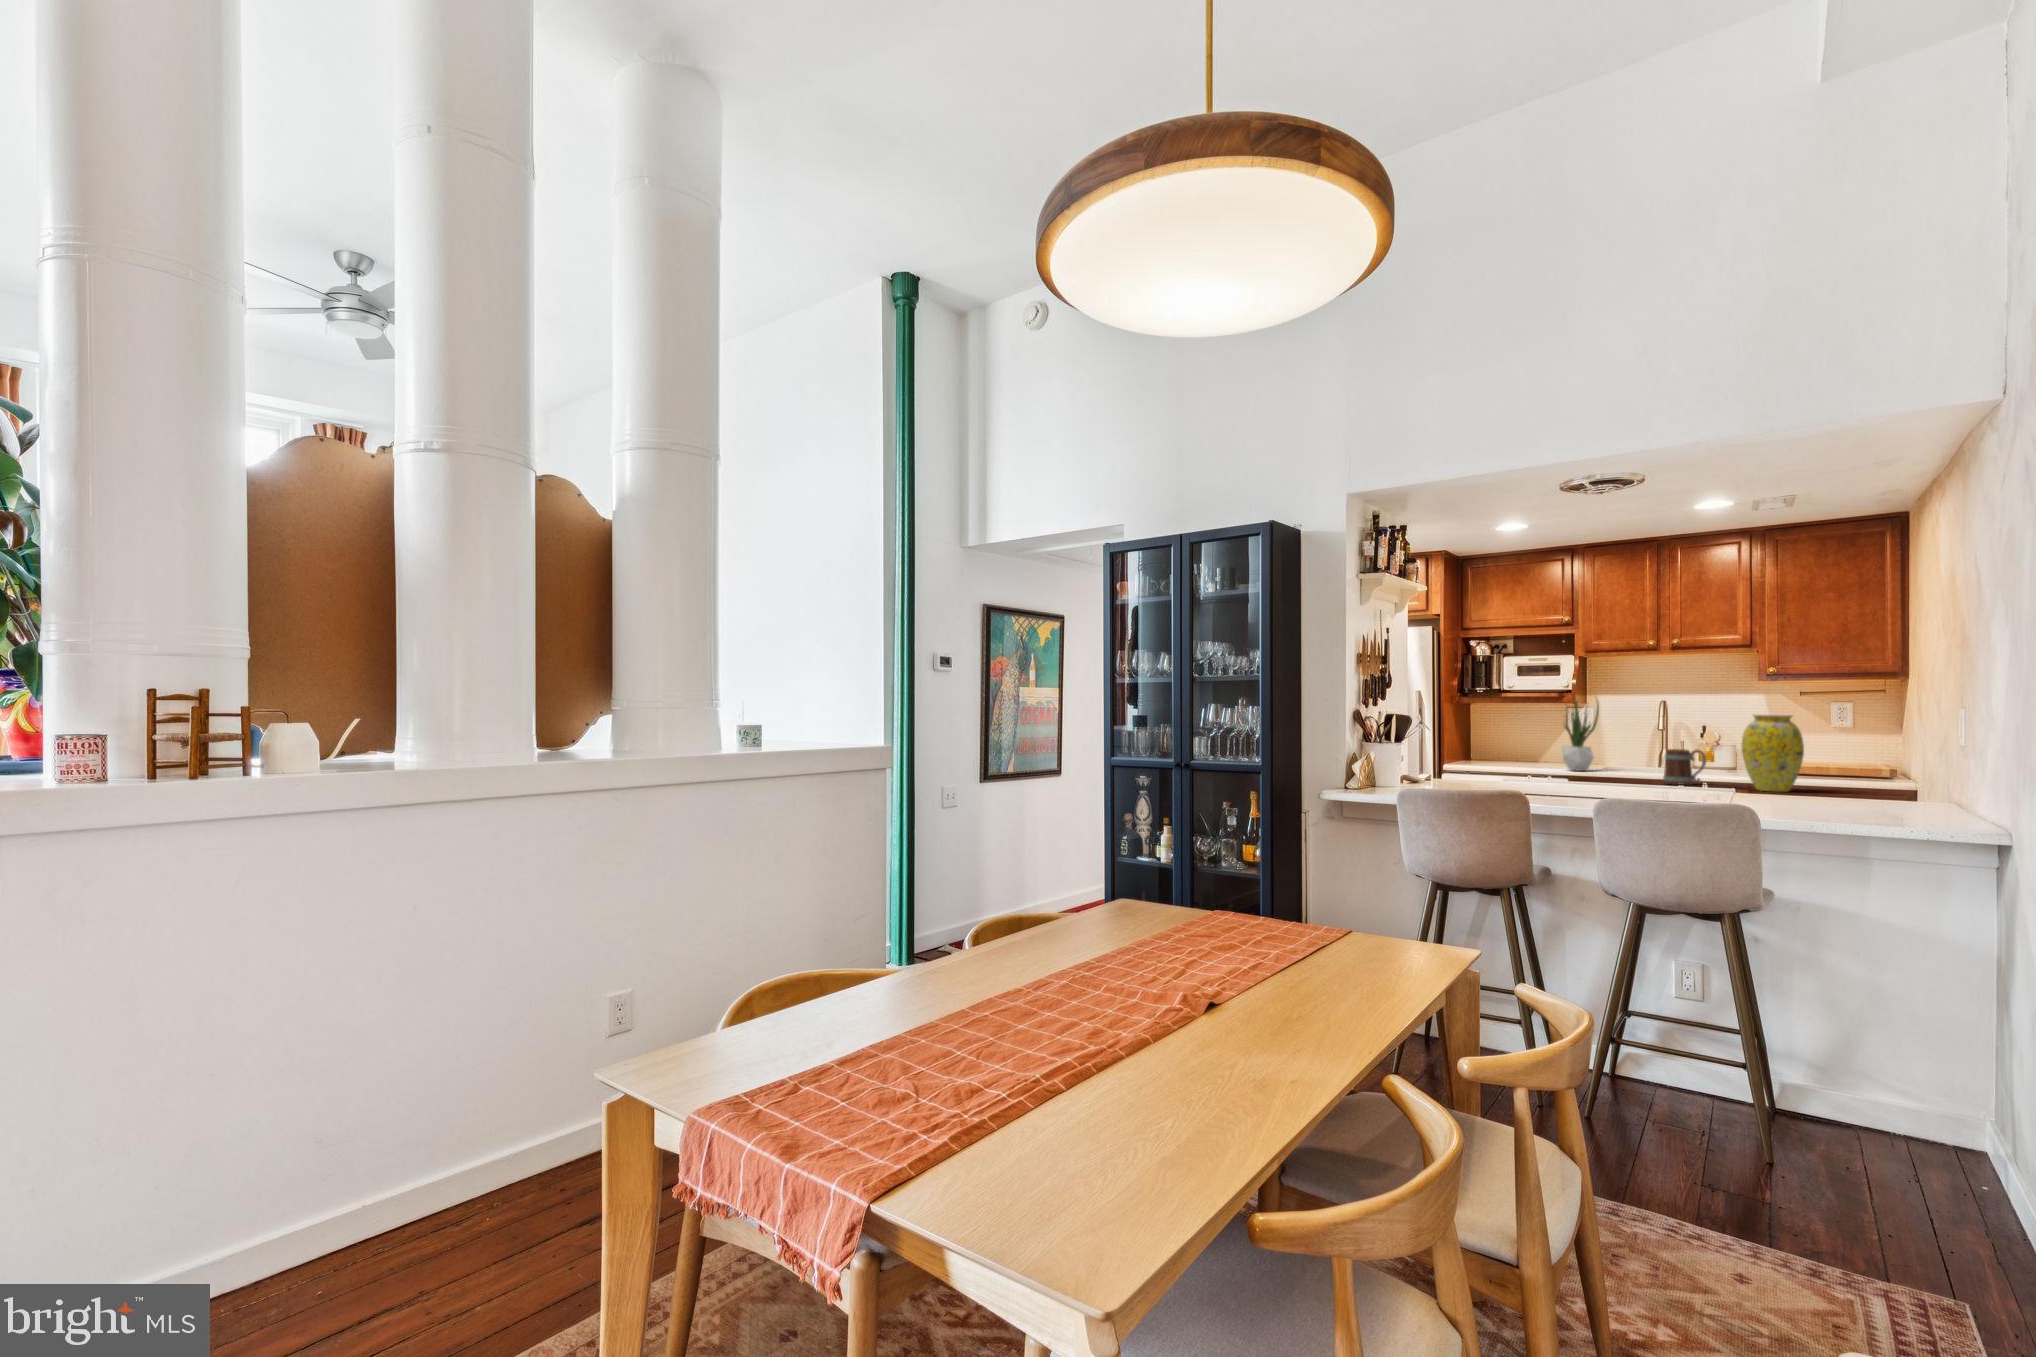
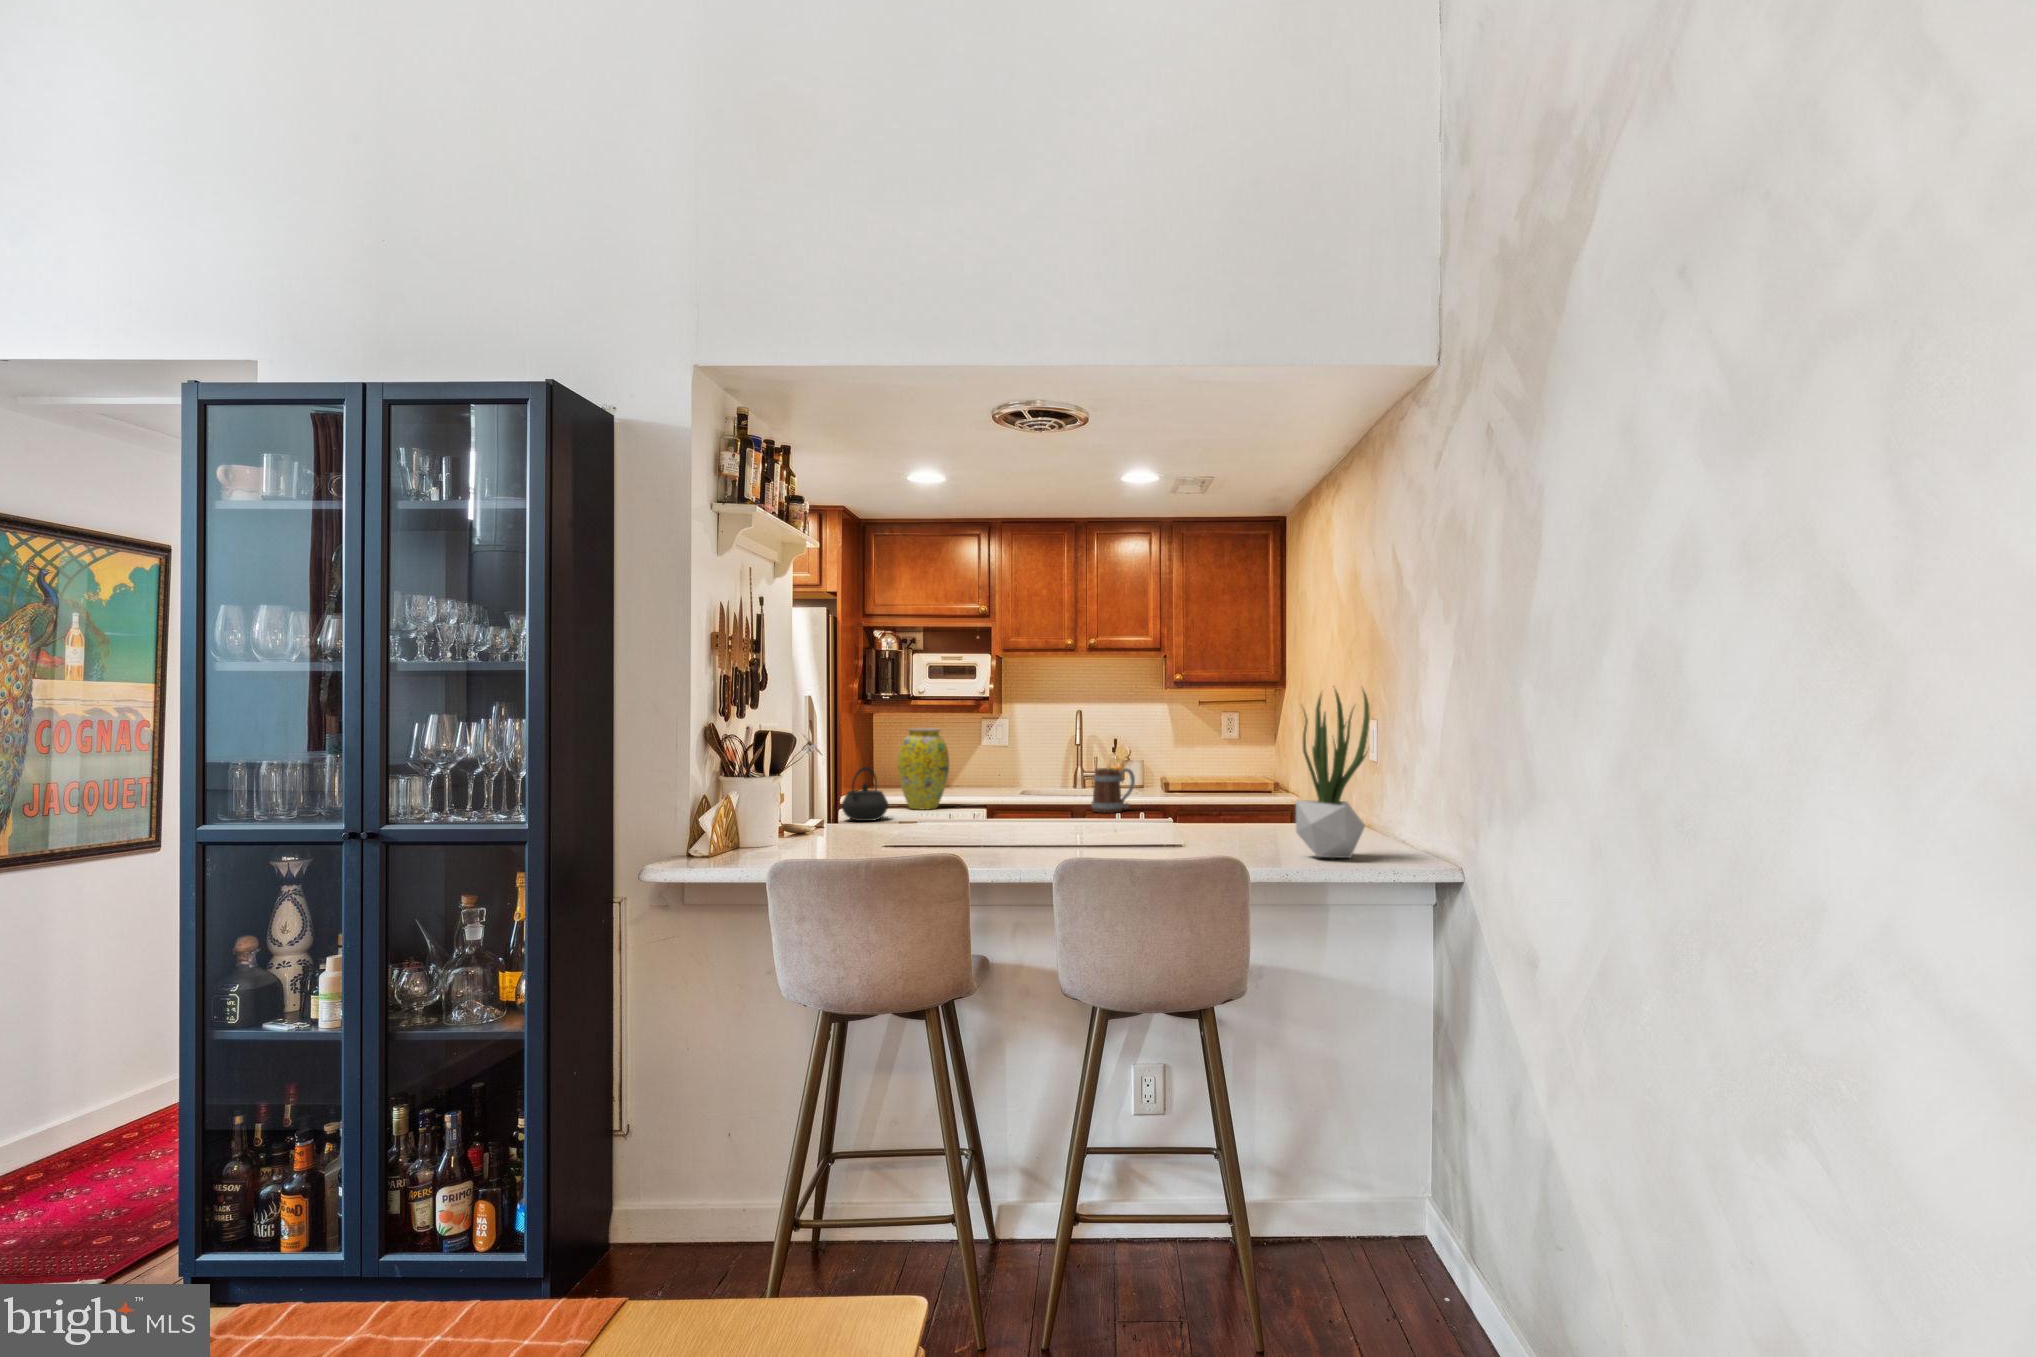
potted plant: present [1562,700,1599,771] -> present [1296,690,1370,858]
vase: present [1742,714,1804,792] -> present [898,728,949,809]
kettle: none [1445,742,1482,781] -> present [842,767,888,821]

